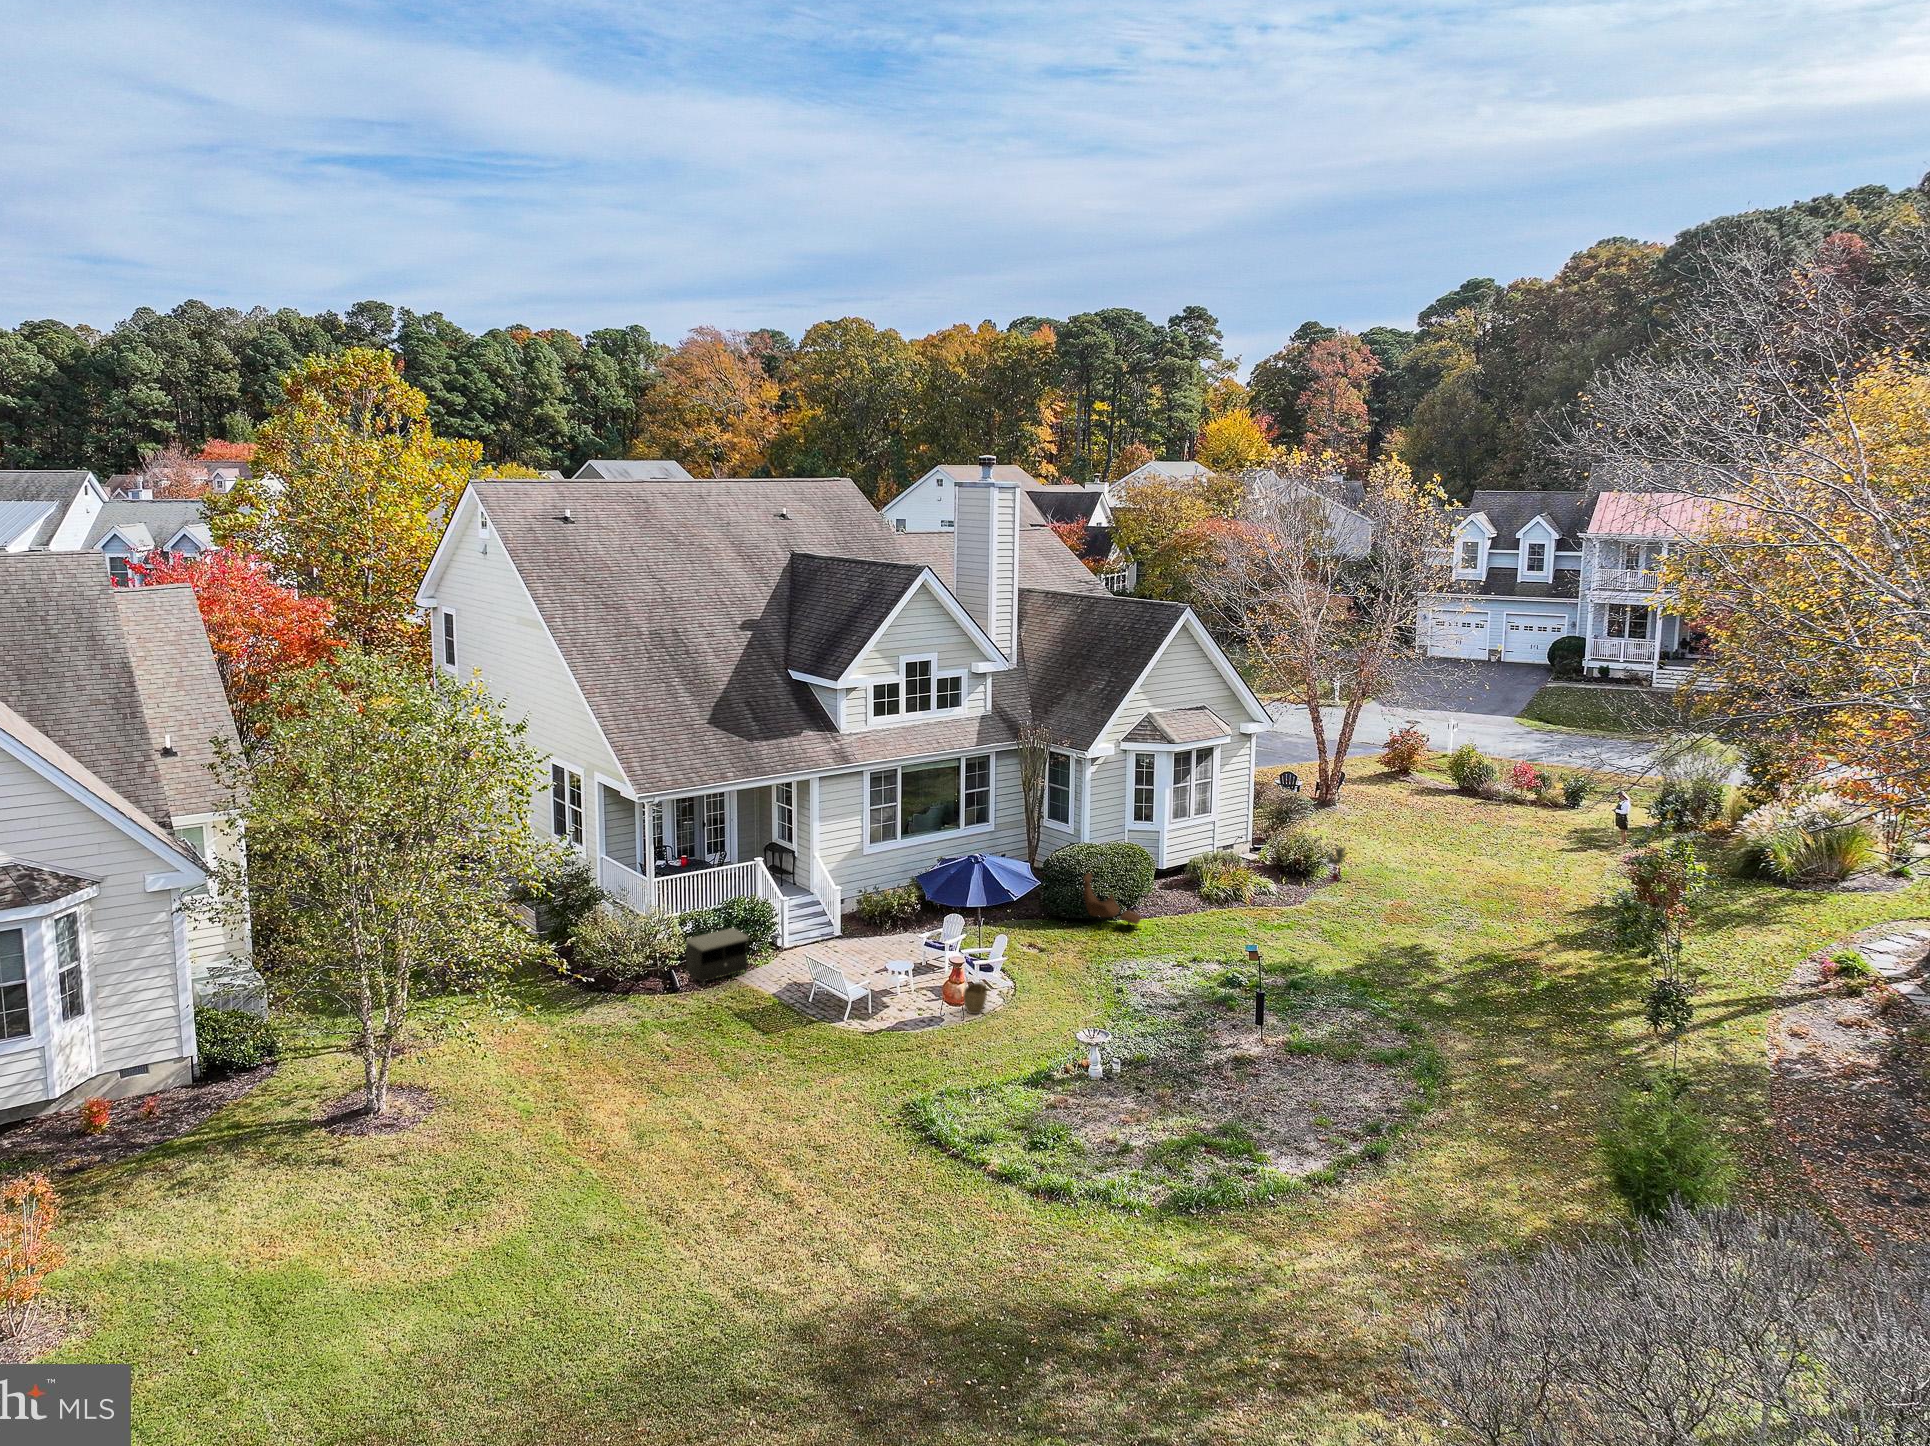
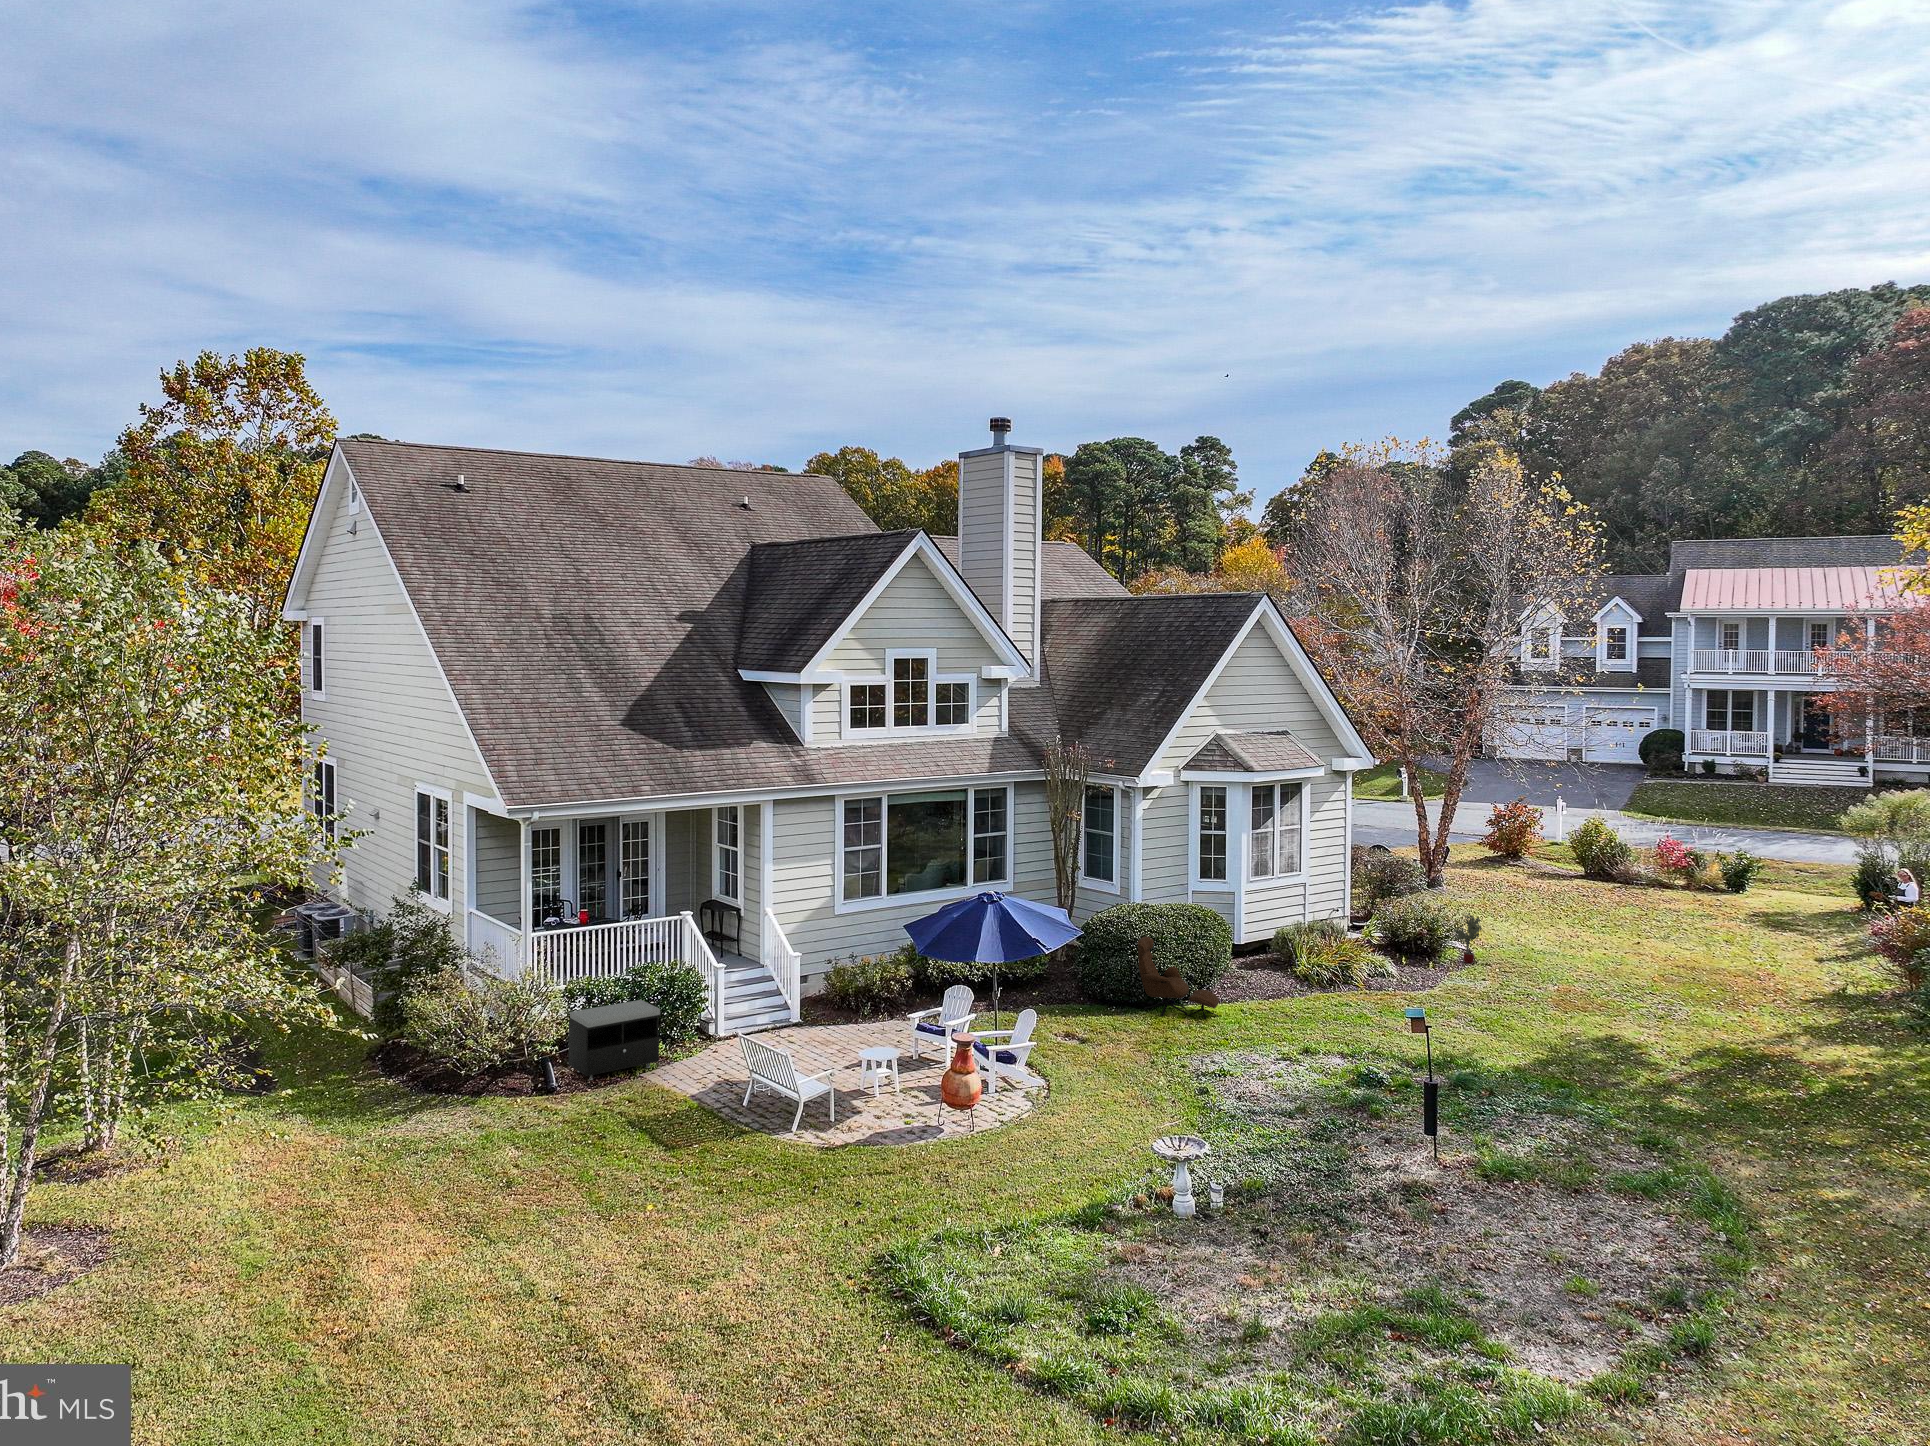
woven basket: present [963,980,987,1014] -> none [972,1067,1007,1121]

